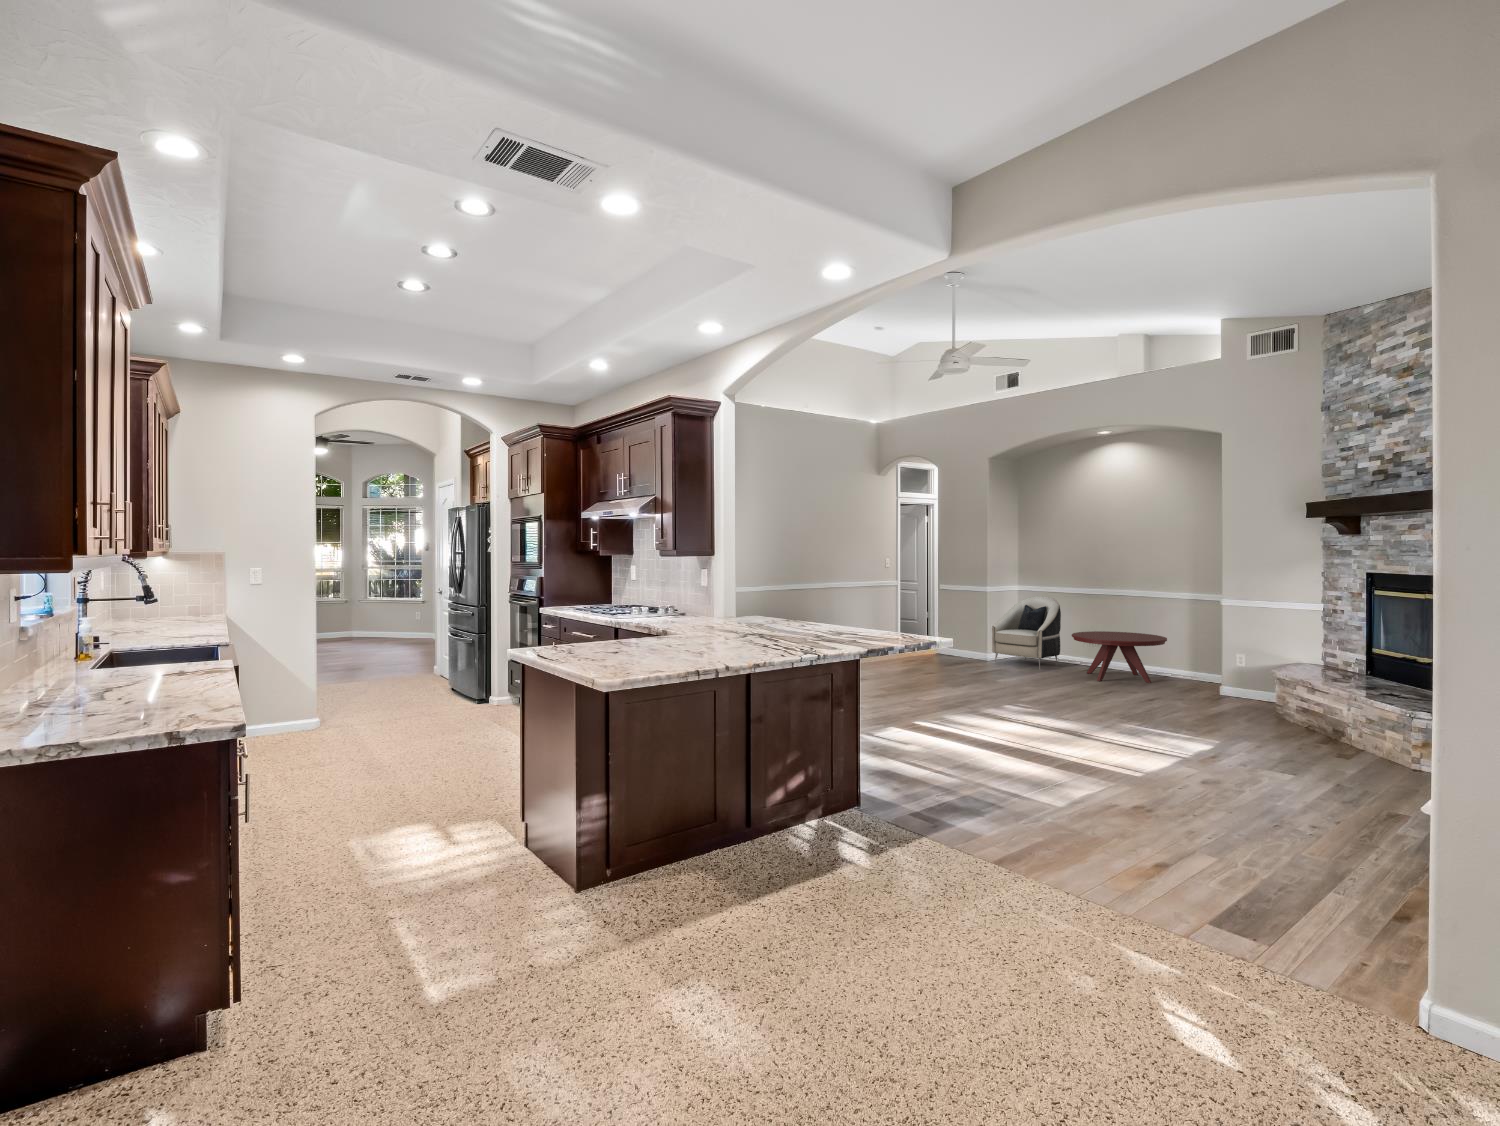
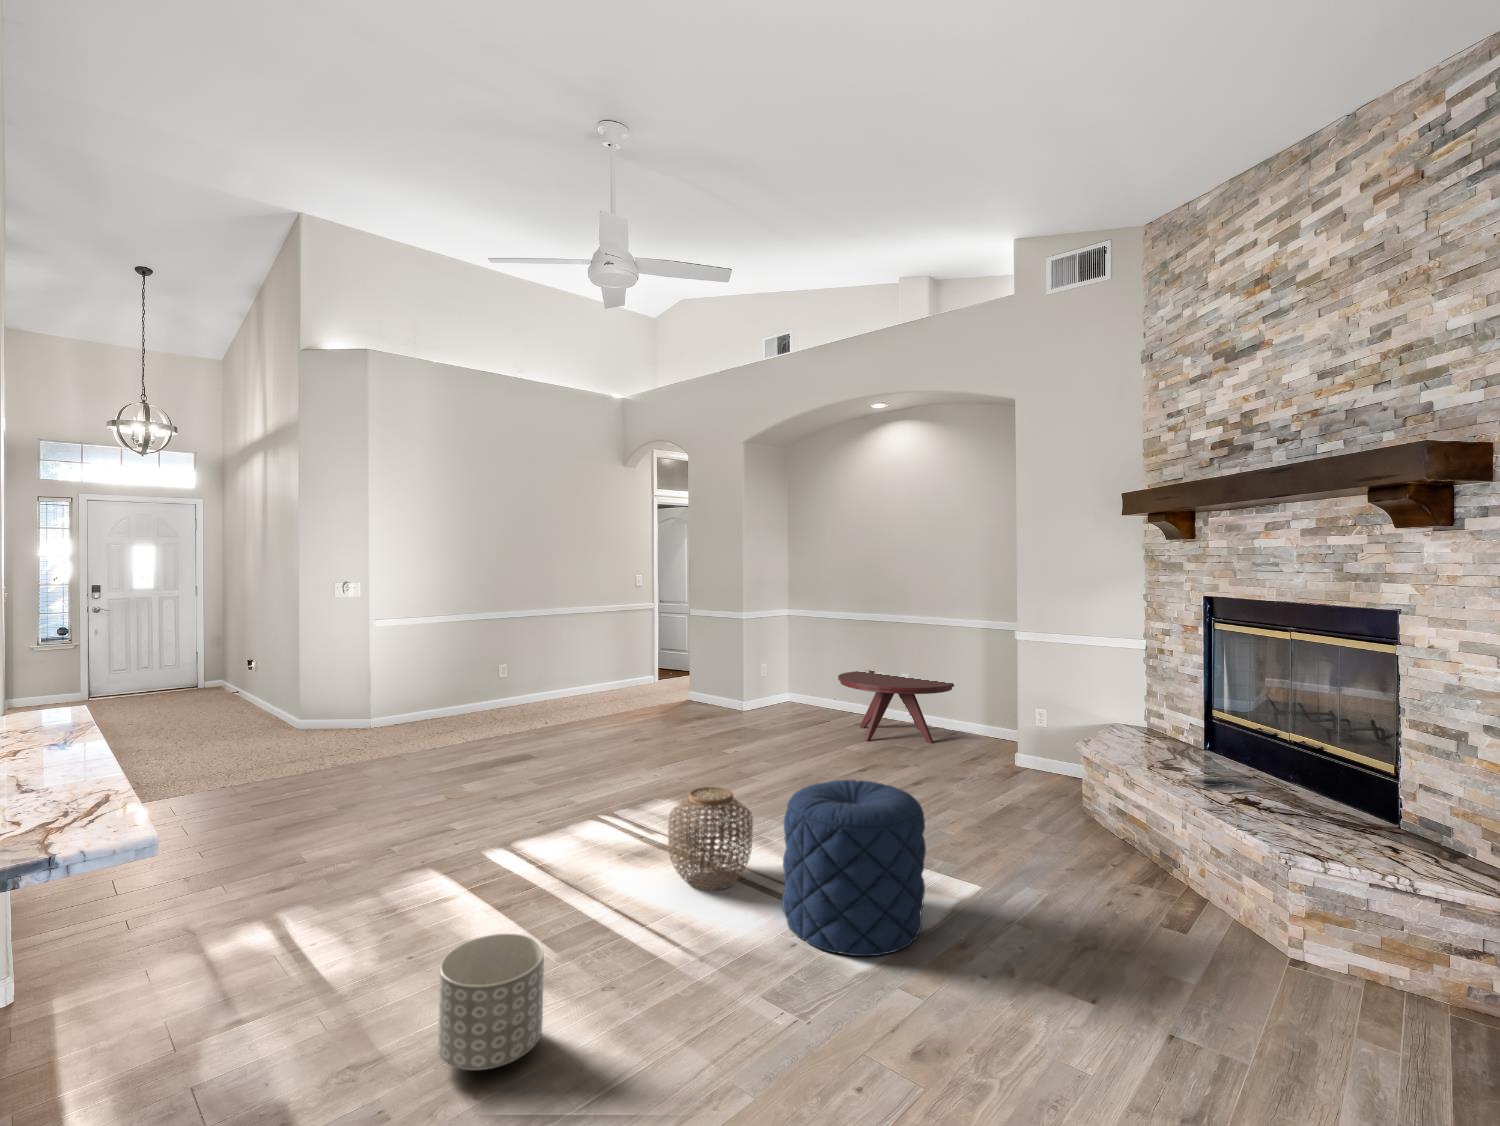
armchair: present [992,596,1061,669] -> none [753,607,838,720]
pouf: none [1113,680,1198,763] -> present [782,780,926,956]
woven basket: none [1033,688,1084,742] -> present [668,787,753,890]
planter: none [995,735,1040,783] -> present [438,934,544,1070]

